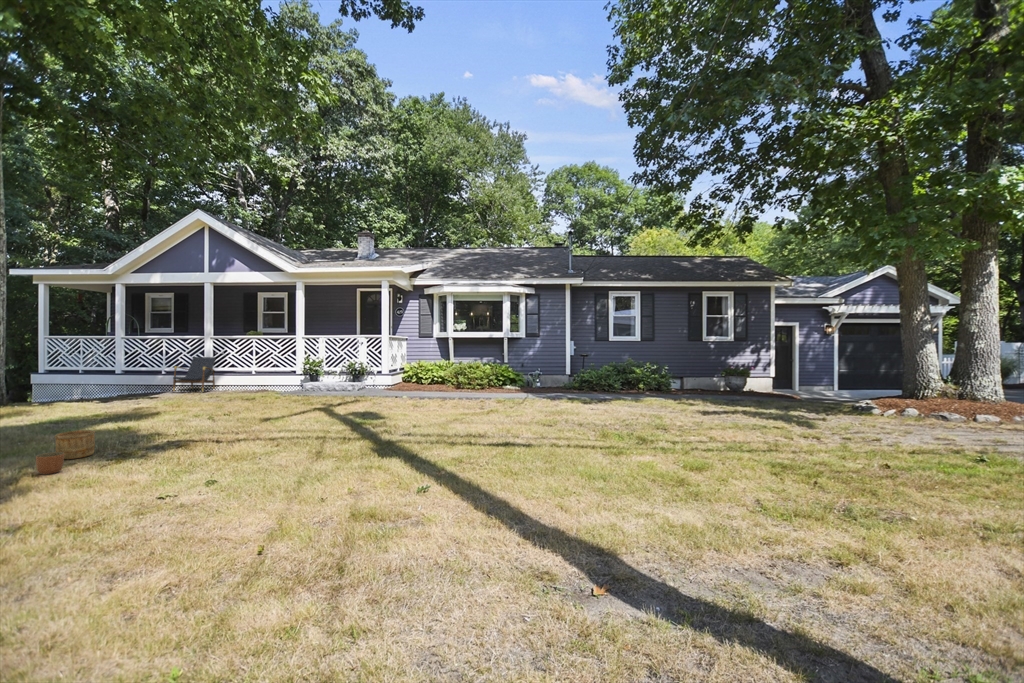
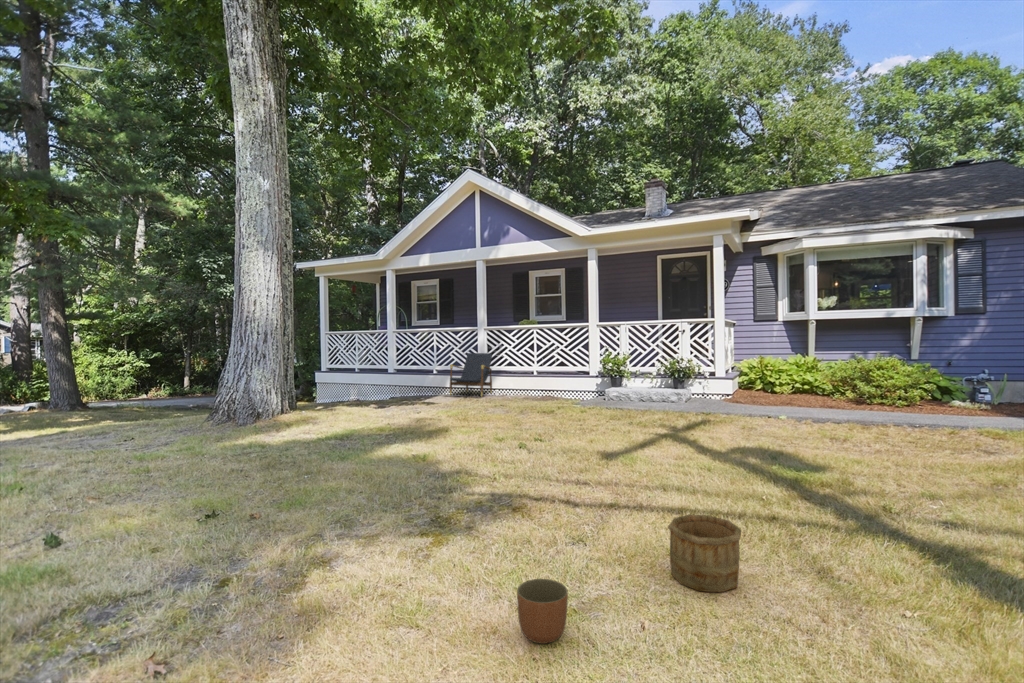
wooden bucket: present [55,430,95,459] -> present [668,514,741,592]
planter: present [36,452,64,475] -> present [517,579,568,644]

